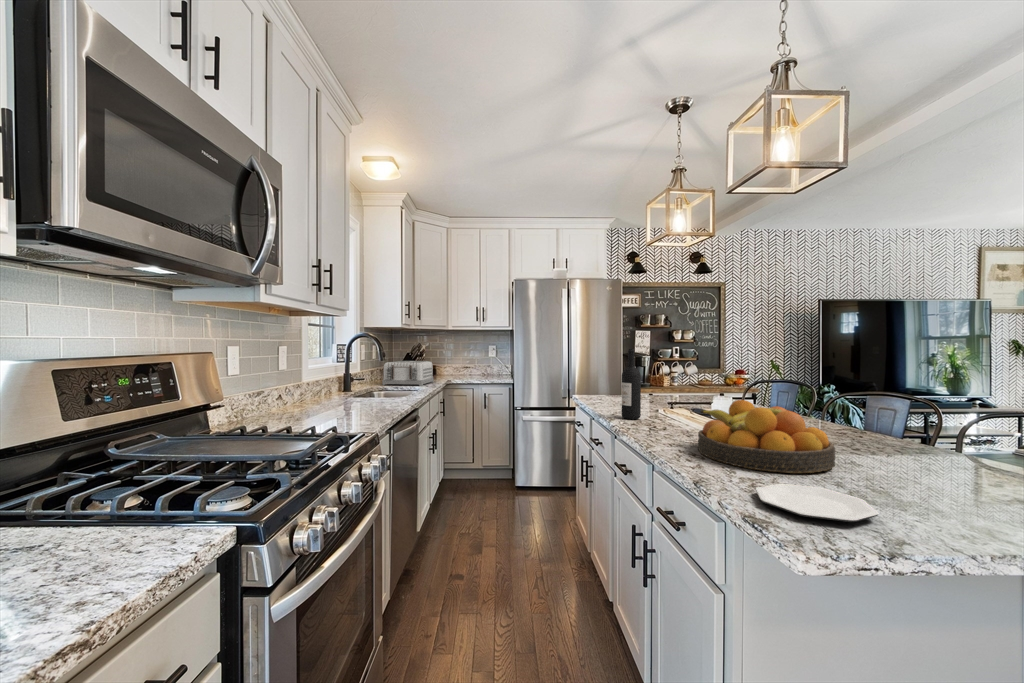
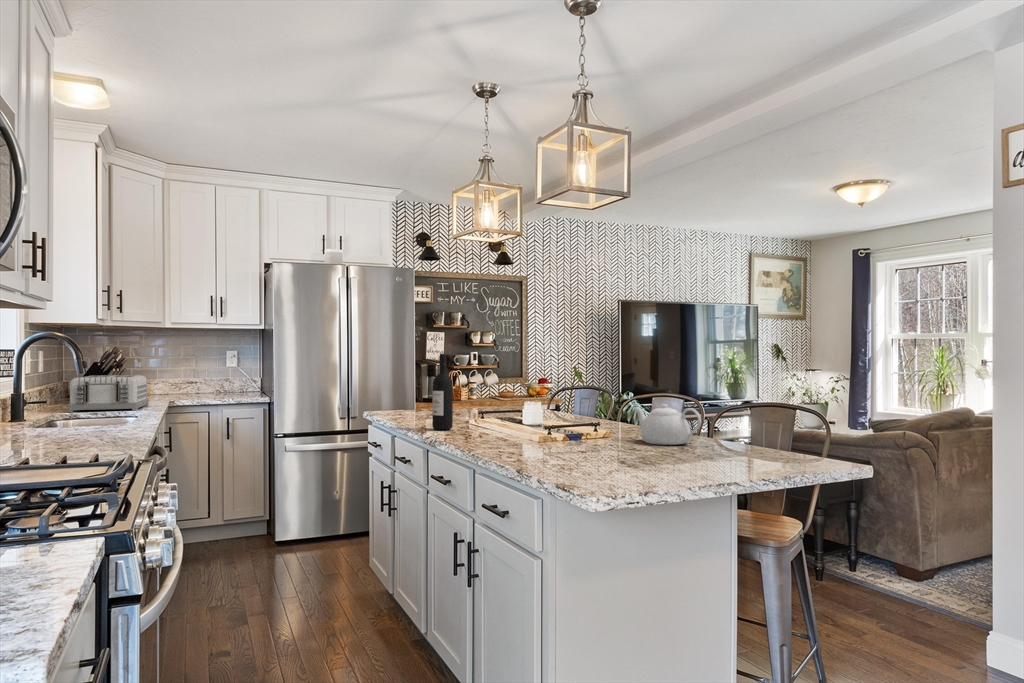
fruit bowl: present [698,400,835,473] -> none [515,400,622,457]
teapot: none [848,411,954,462] -> present [634,404,701,445]
plate: present [756,484,878,522] -> none [563,461,642,478]

